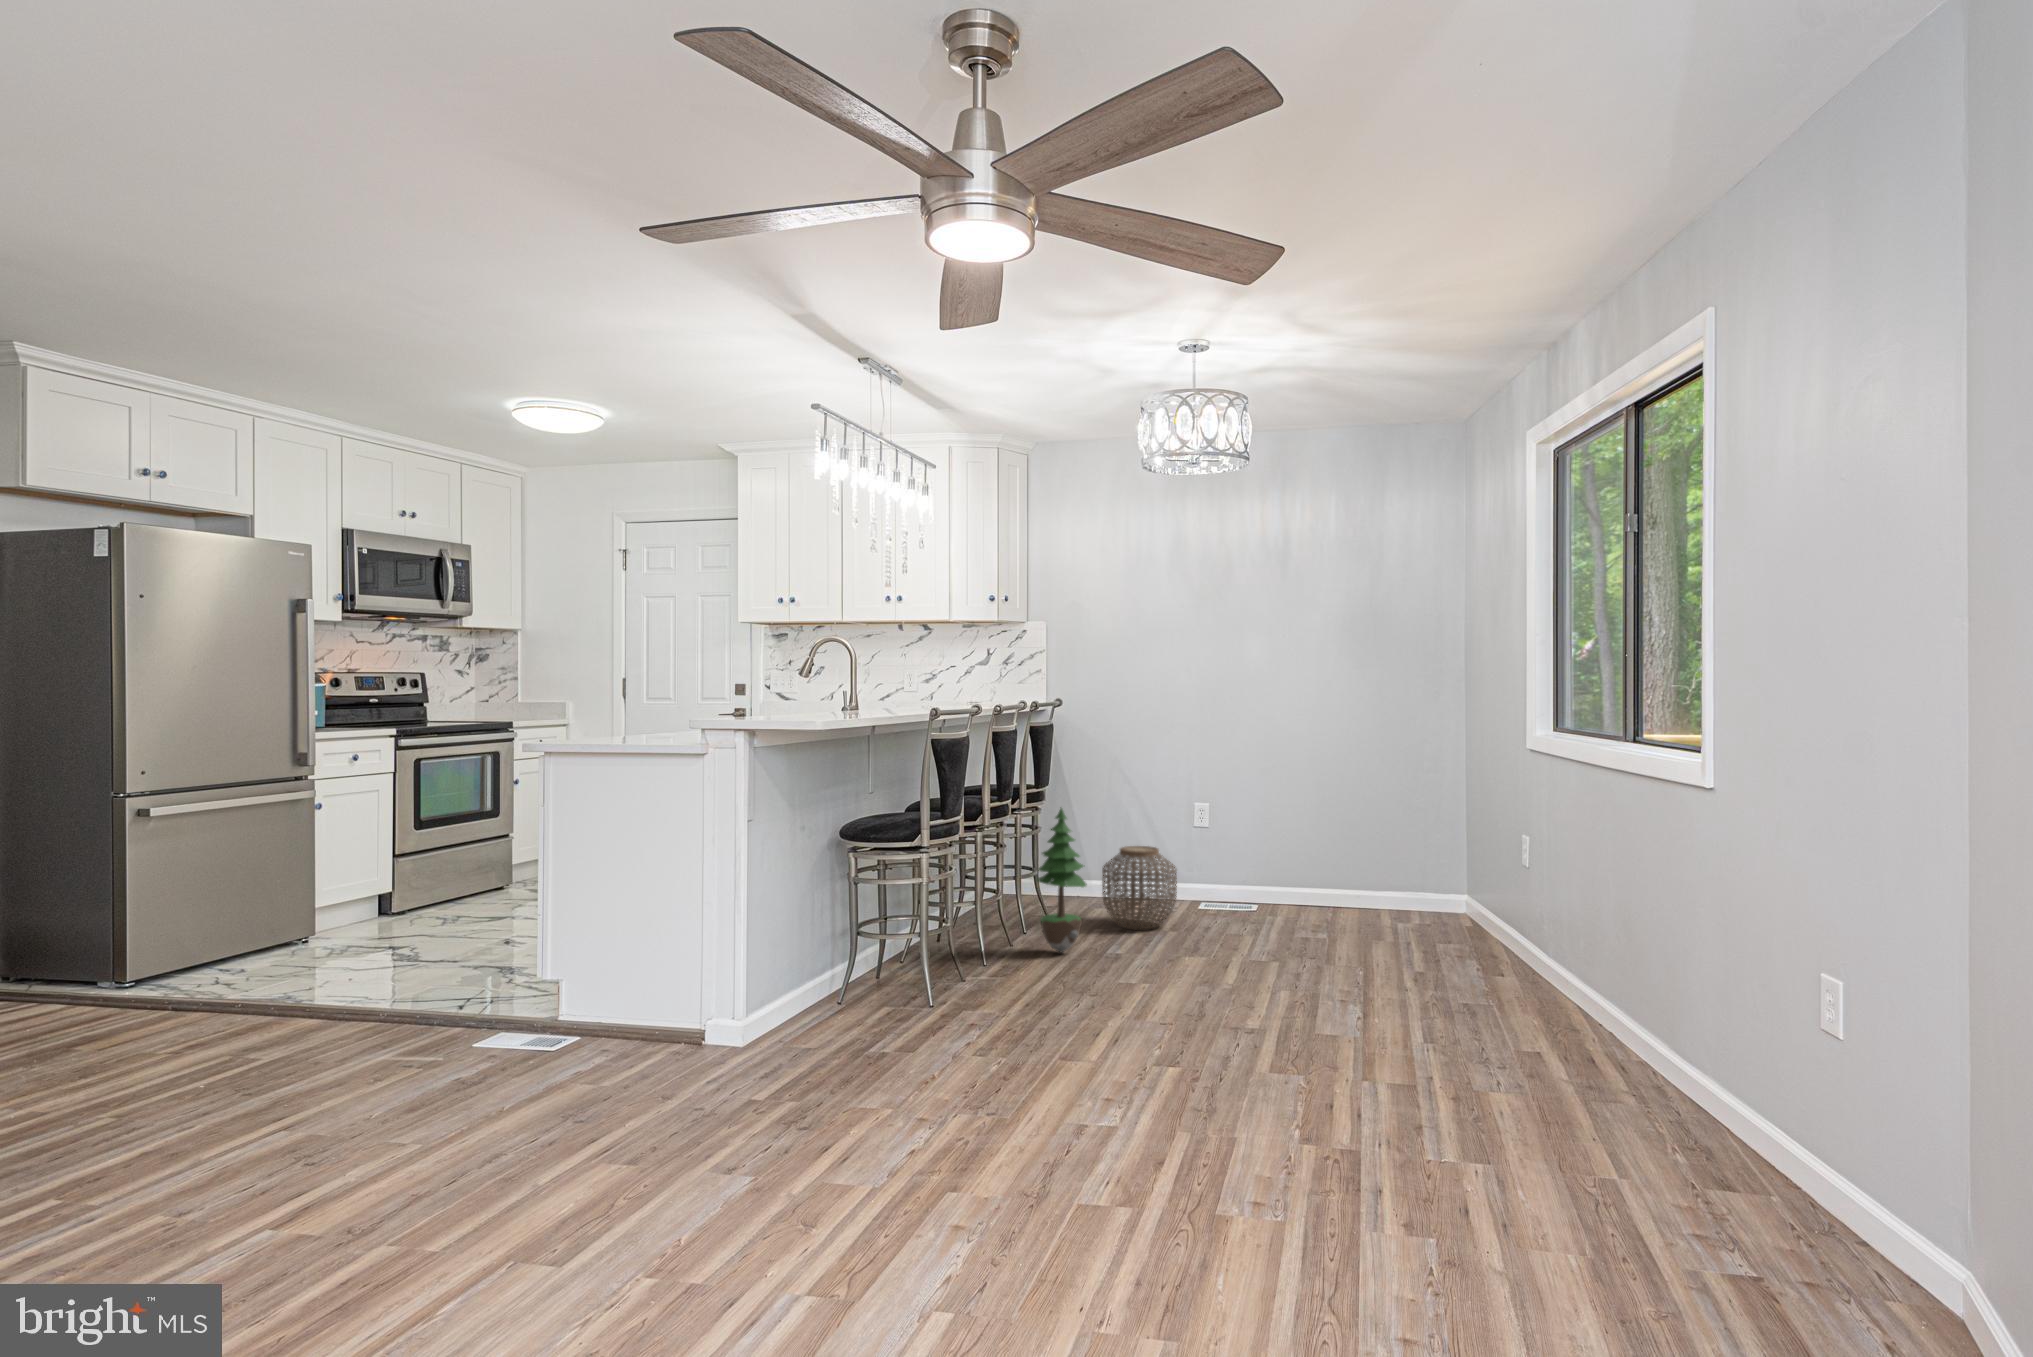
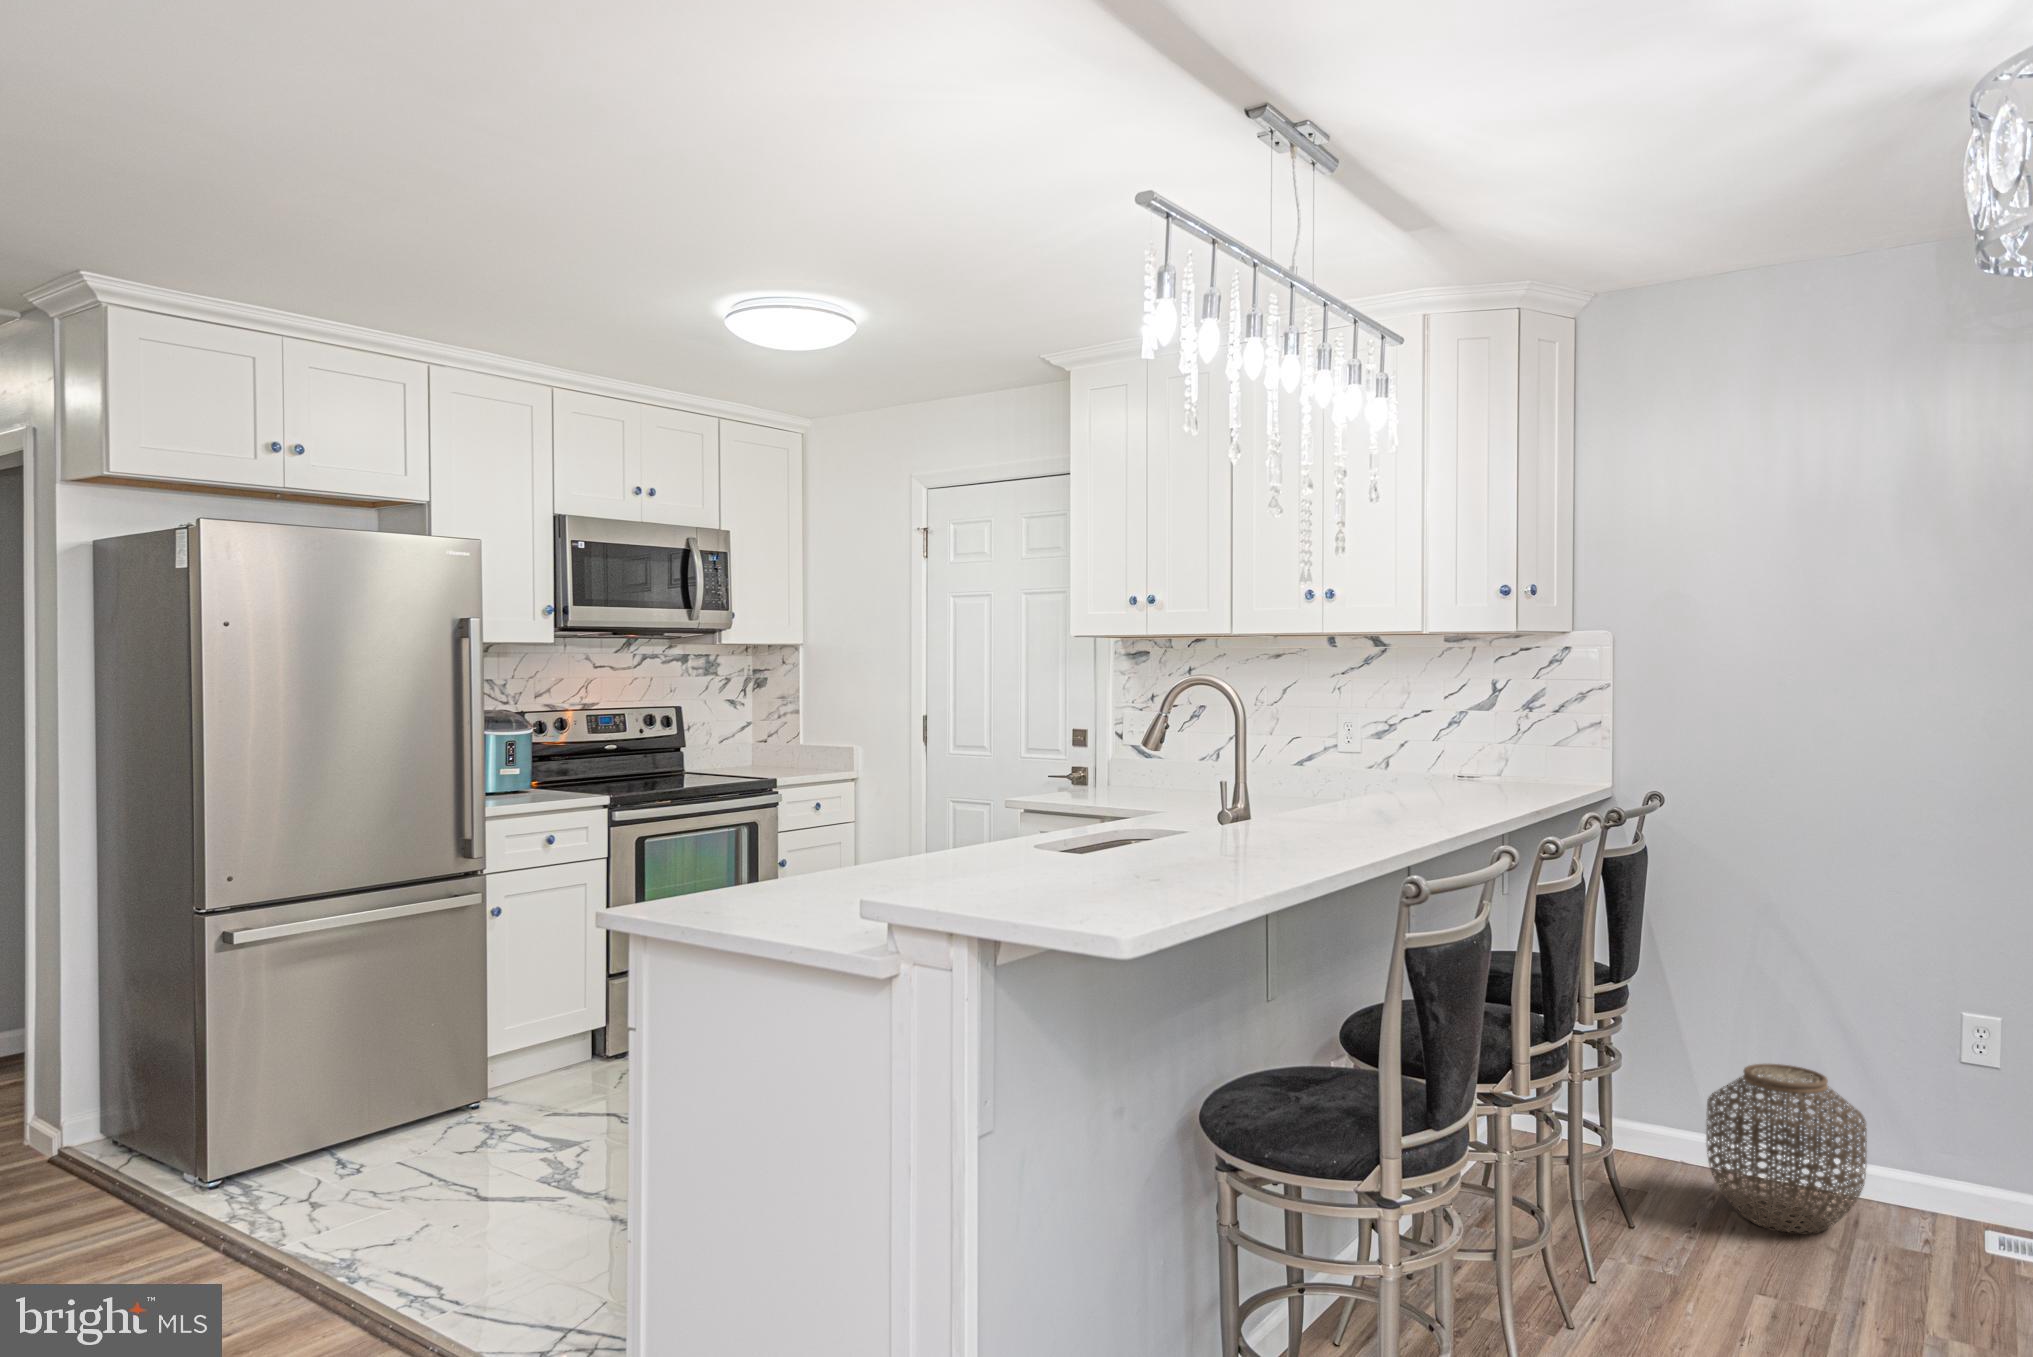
potted tree: present [1036,808,1087,952] -> none [1575,1004,1684,1286]

